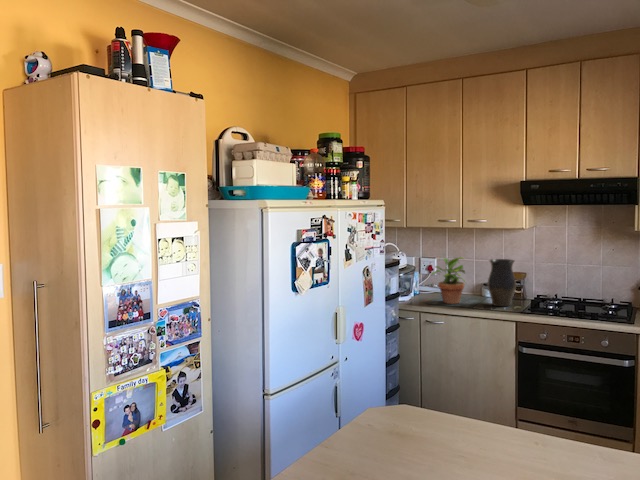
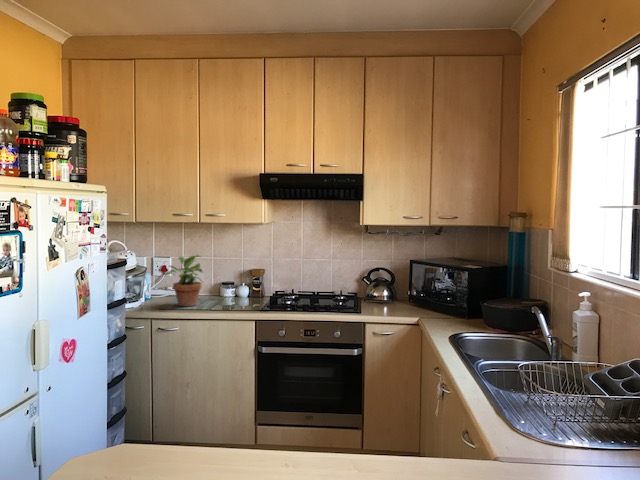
vase: present [487,259,516,306] -> none [226,256,255,306]

